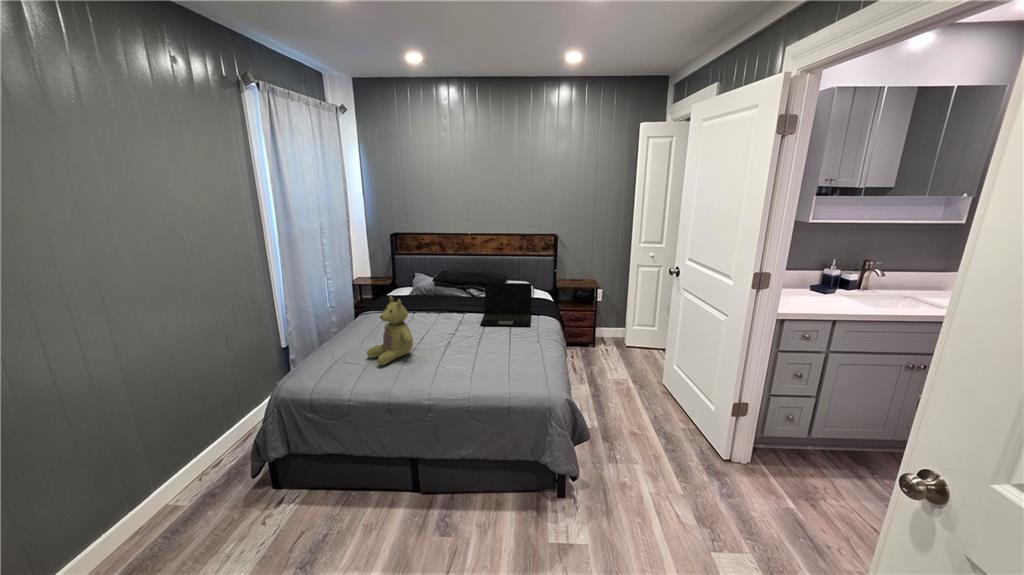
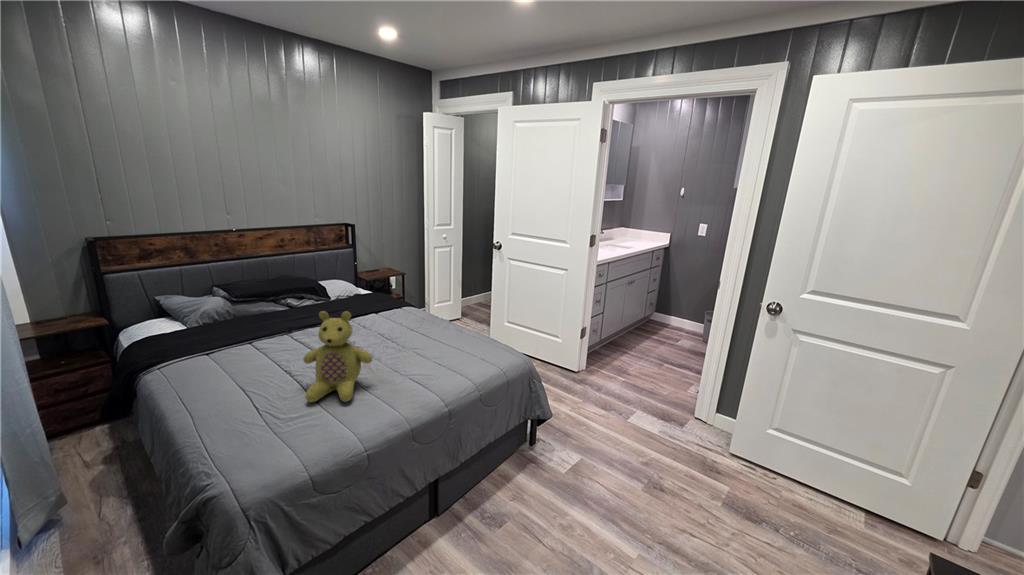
laptop: present [480,283,532,327] -> none [347,275,423,331]

